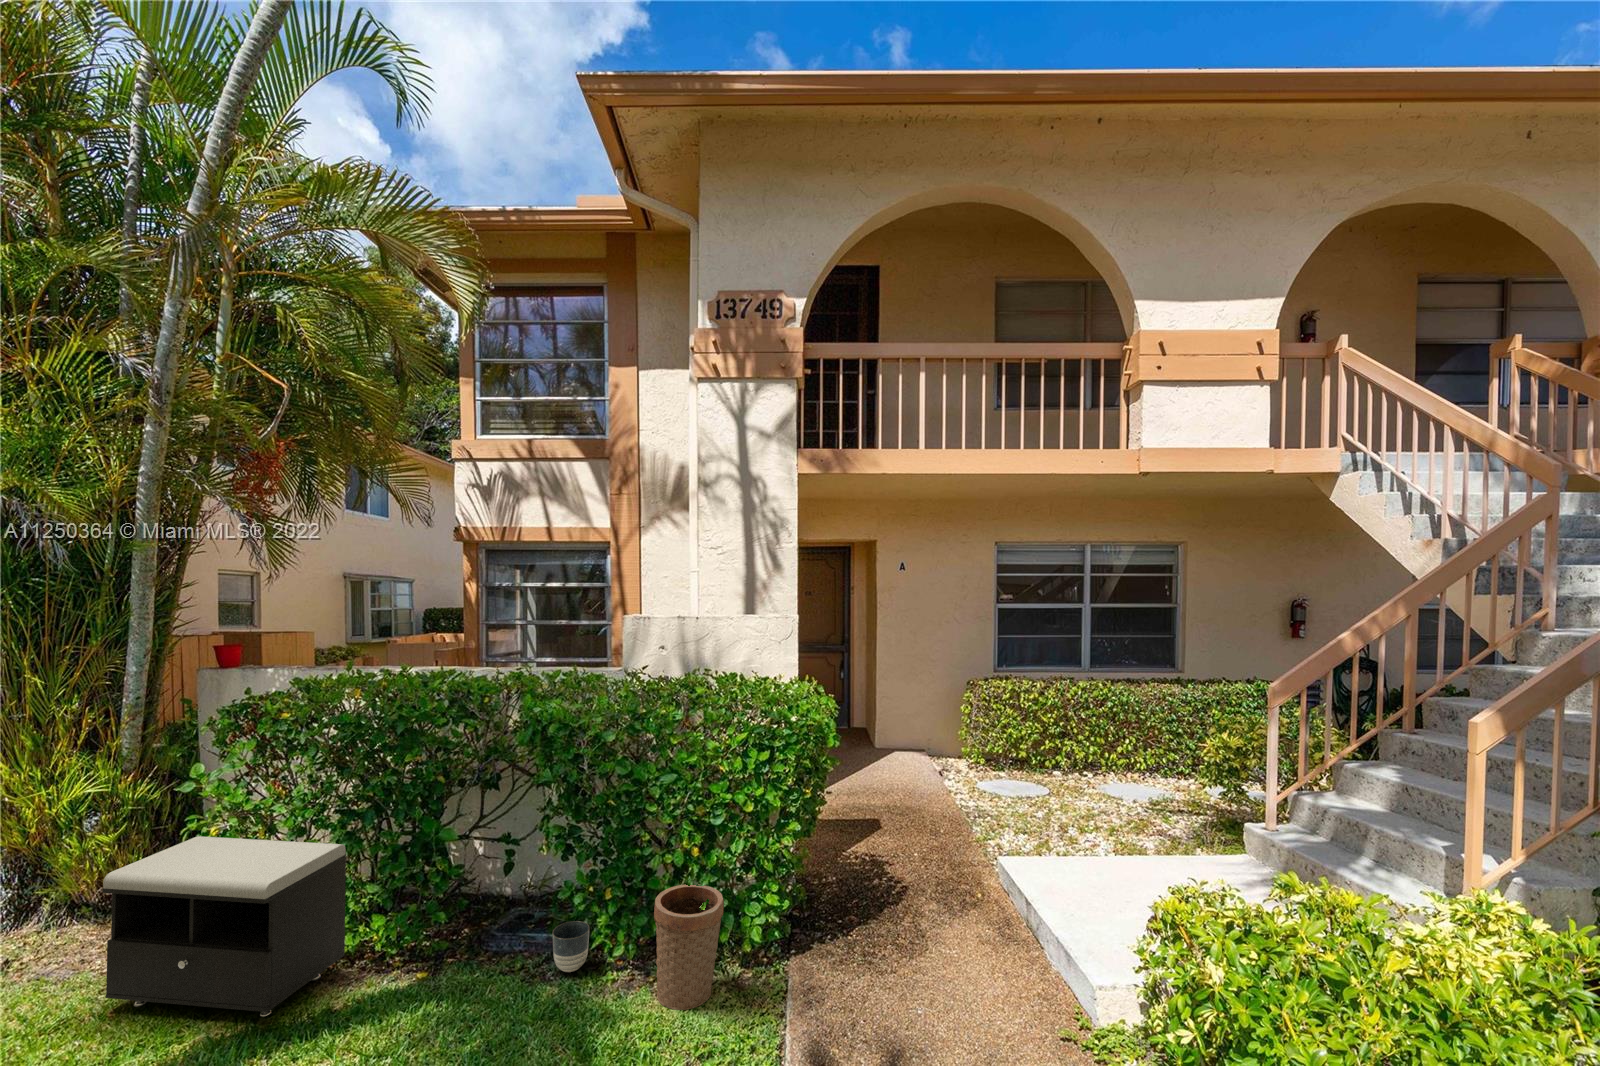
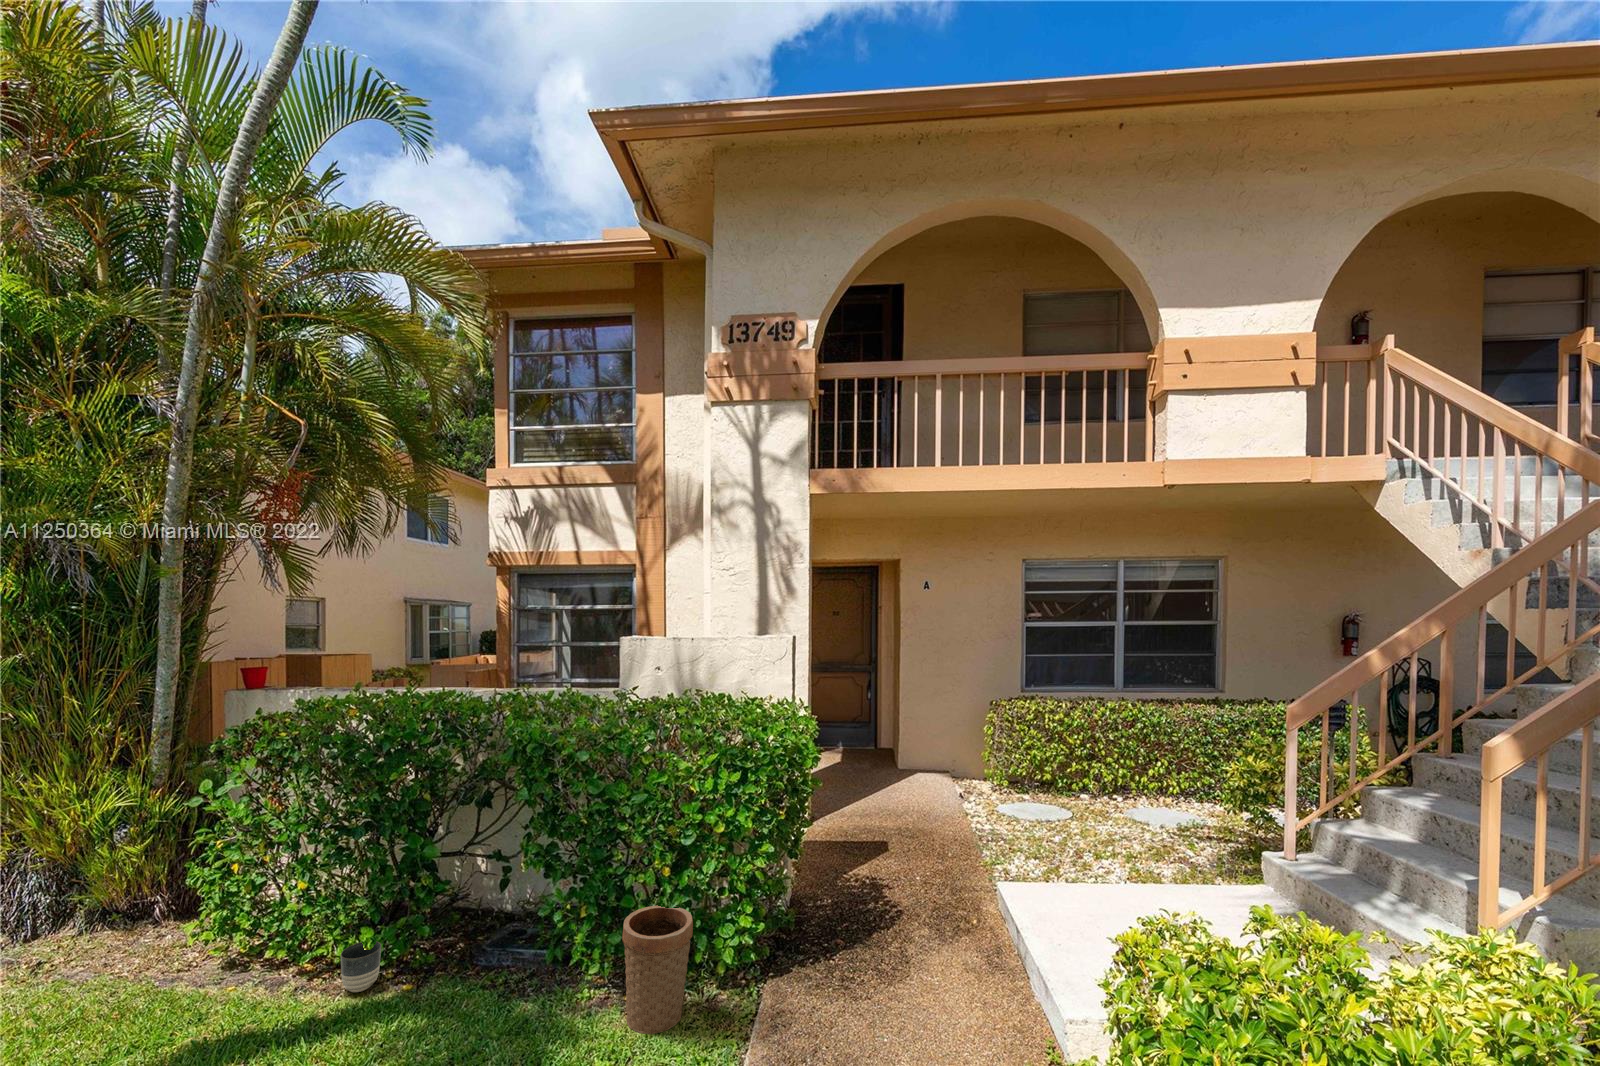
storage bench: present [103,836,346,1016] -> none [111,847,338,1025]
planter: present [553,921,589,972] -> present [341,941,381,992]

